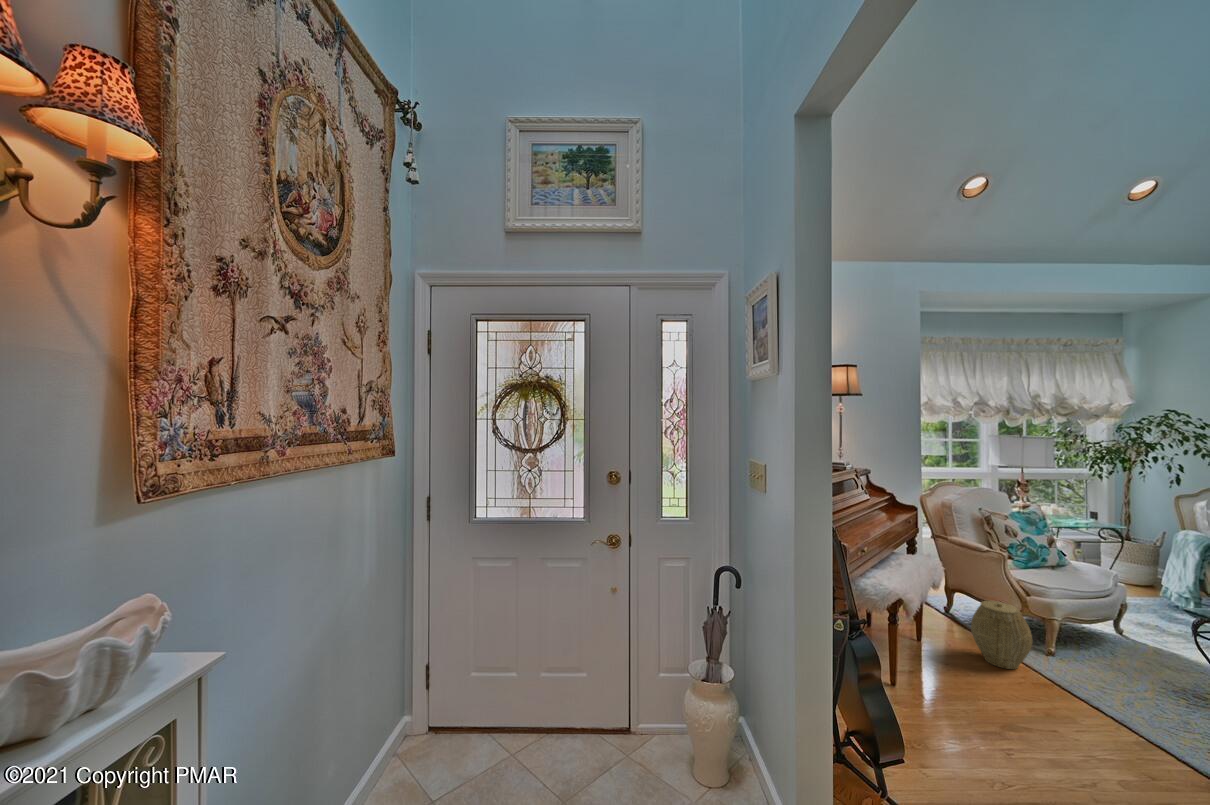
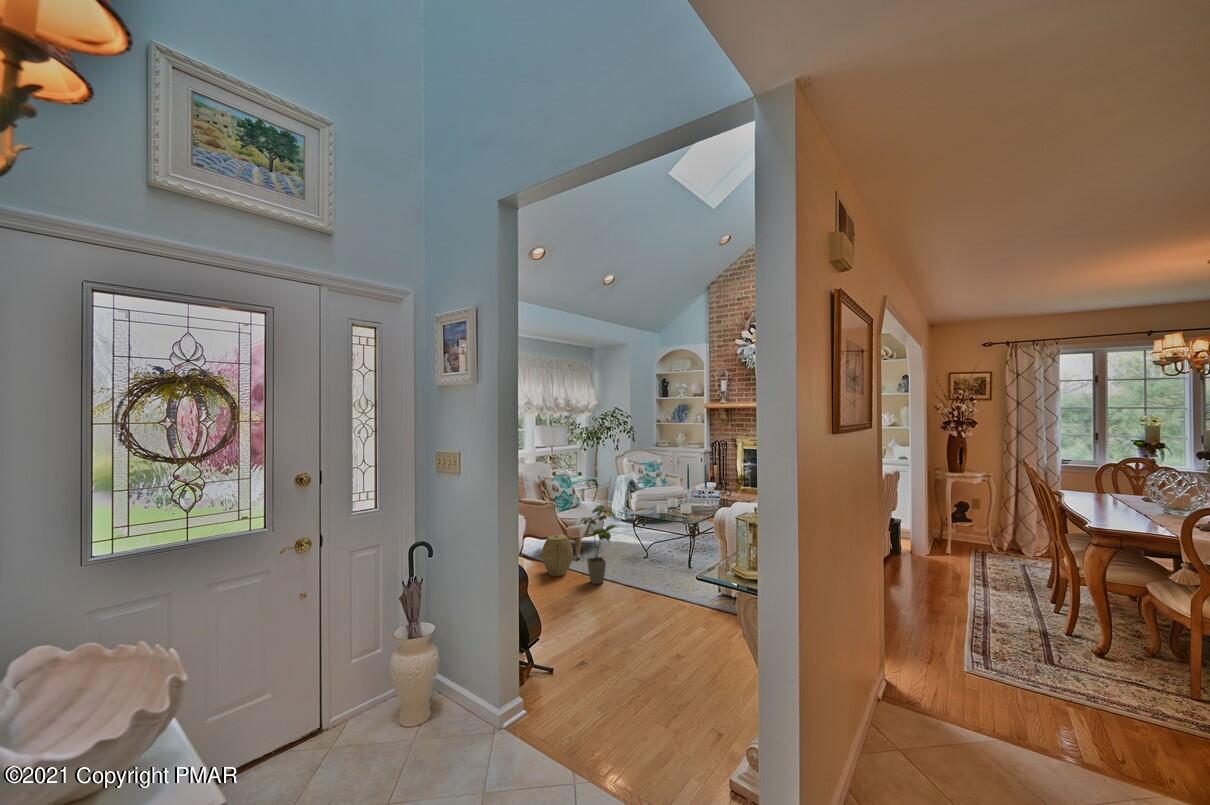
house plant: none [1039,575,1135,712] -> present [581,505,617,584]

